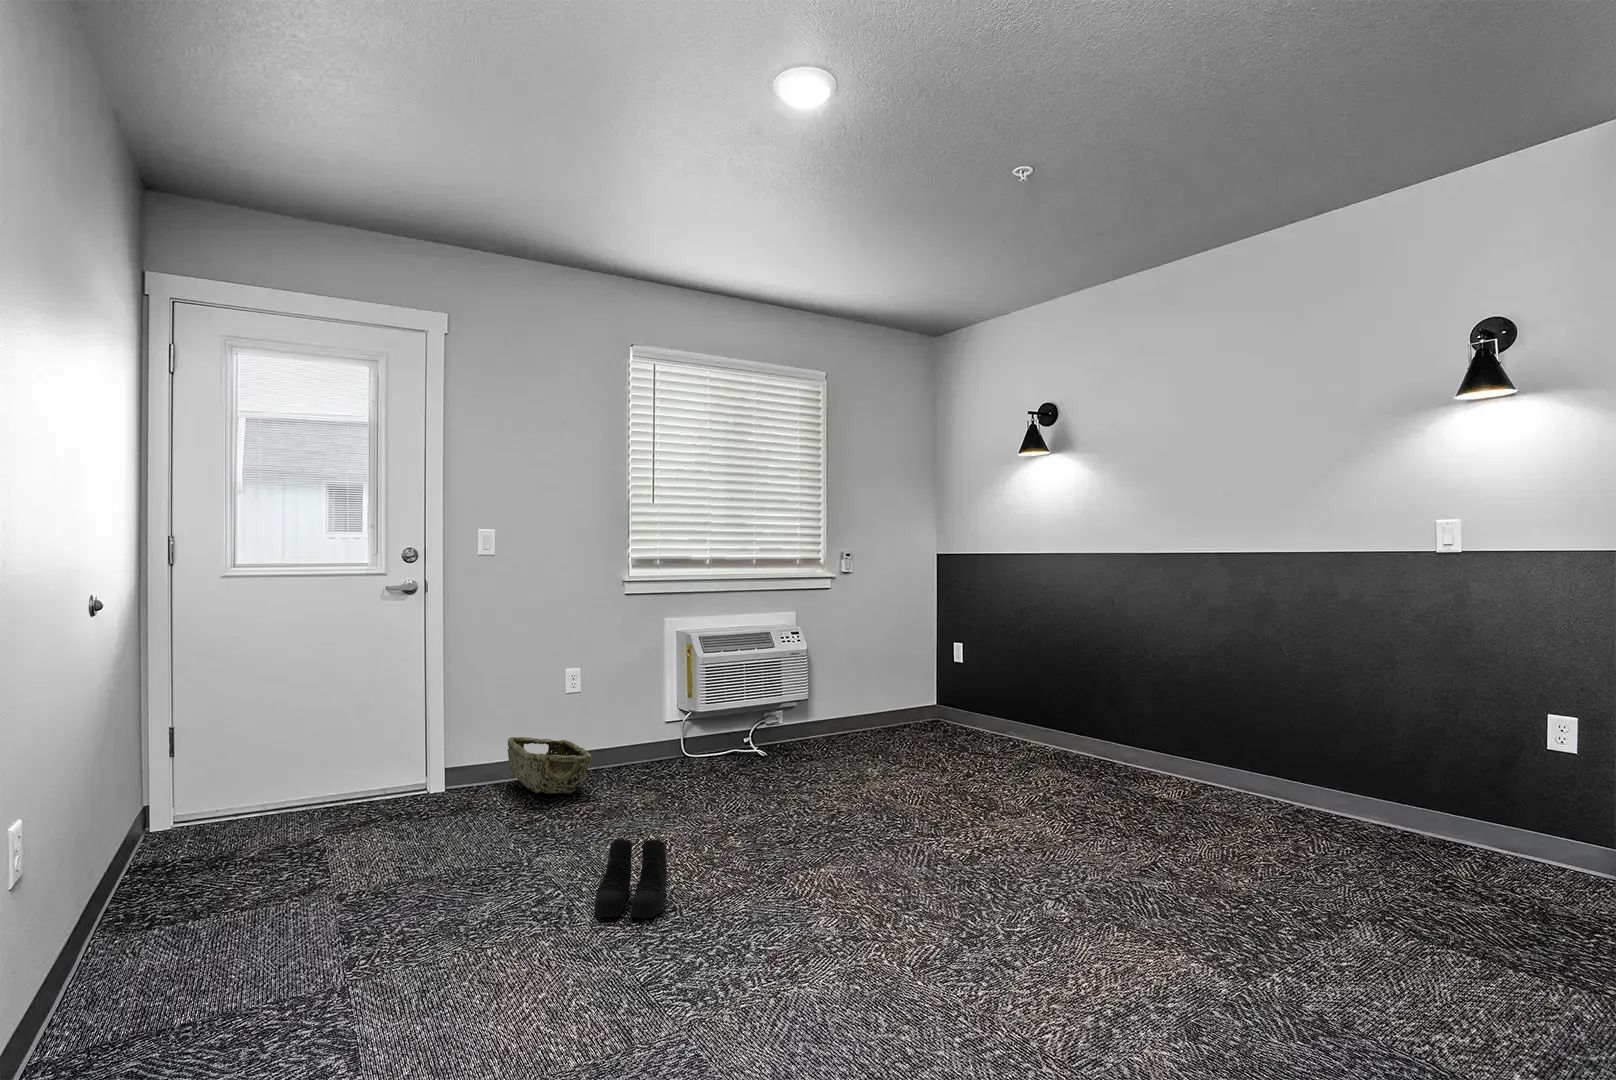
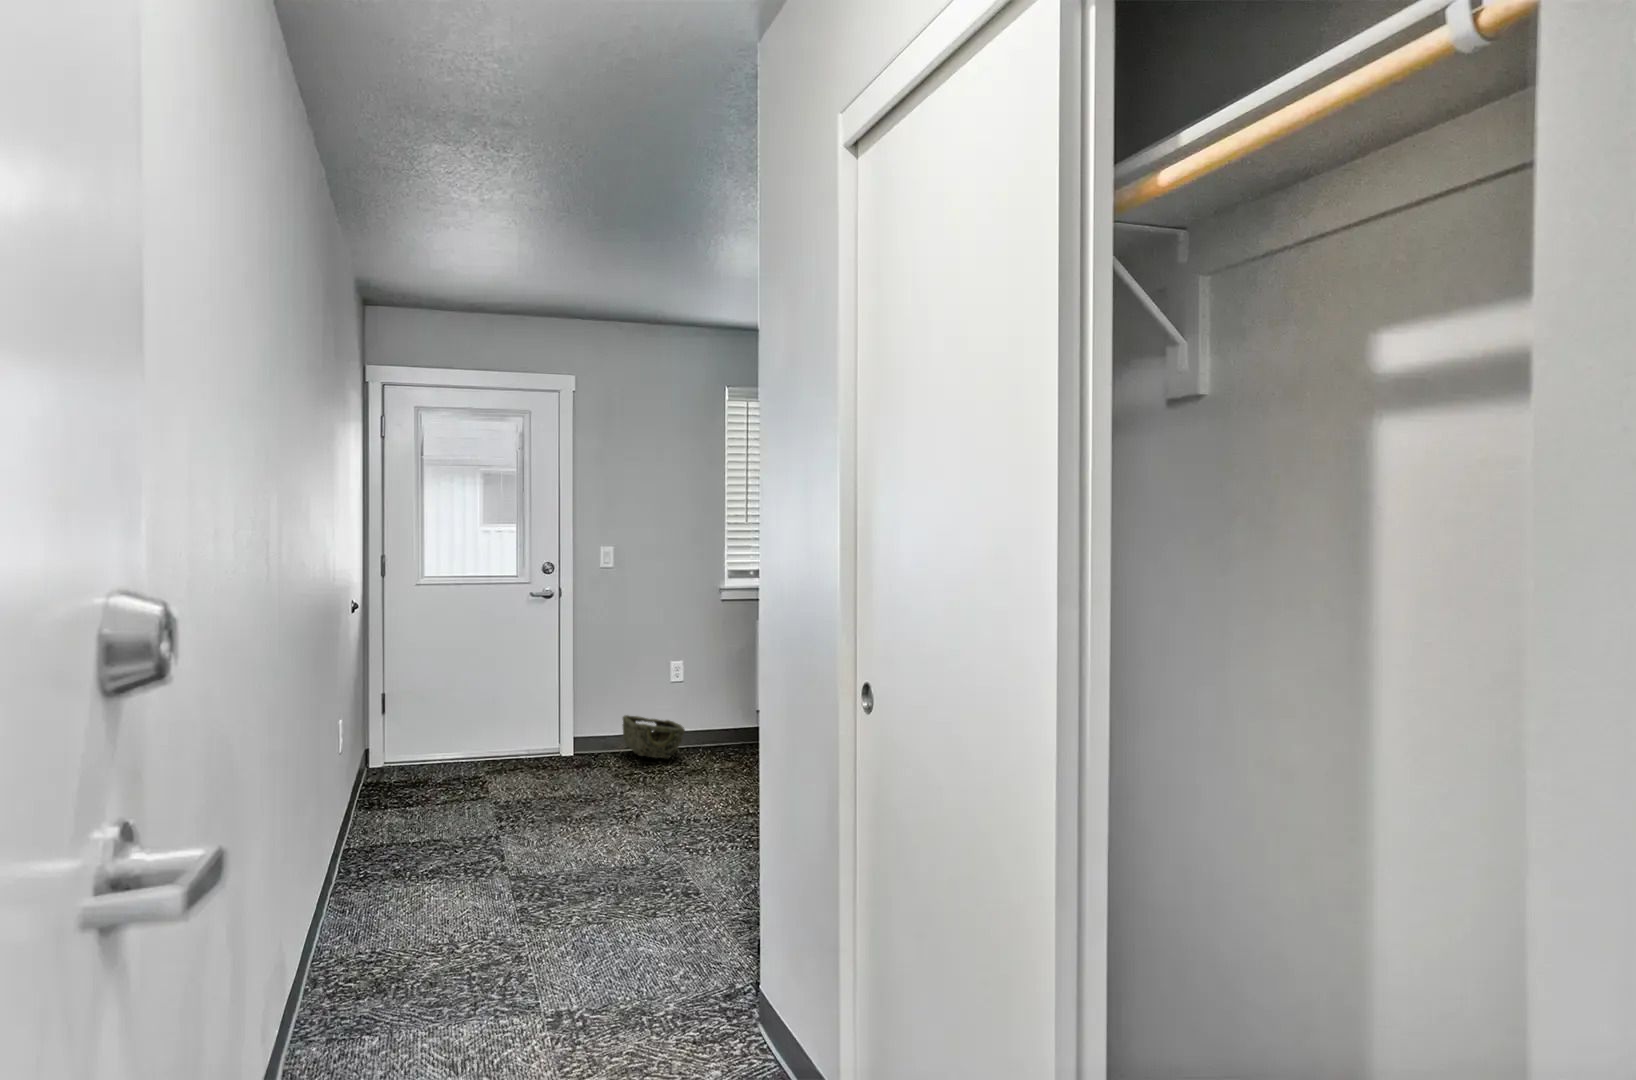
boots: present [594,839,667,918] -> none [659,769,714,820]

